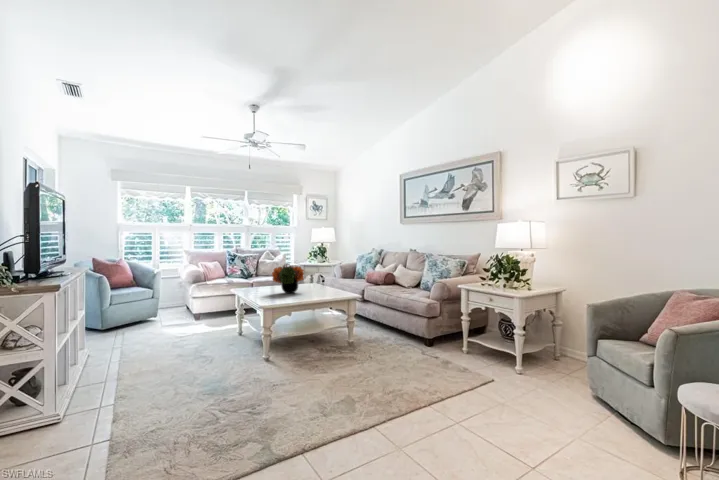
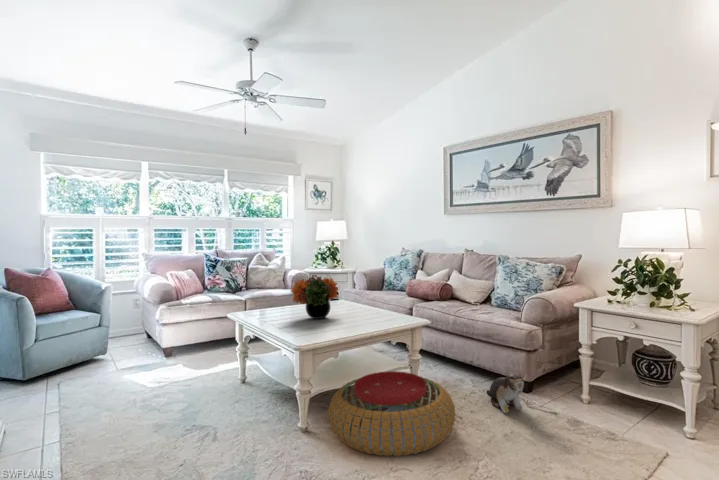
pouf: none [282,327,363,373] -> present [328,371,455,456]
plush toy: none [398,329,415,357] -> present [487,373,527,413]

